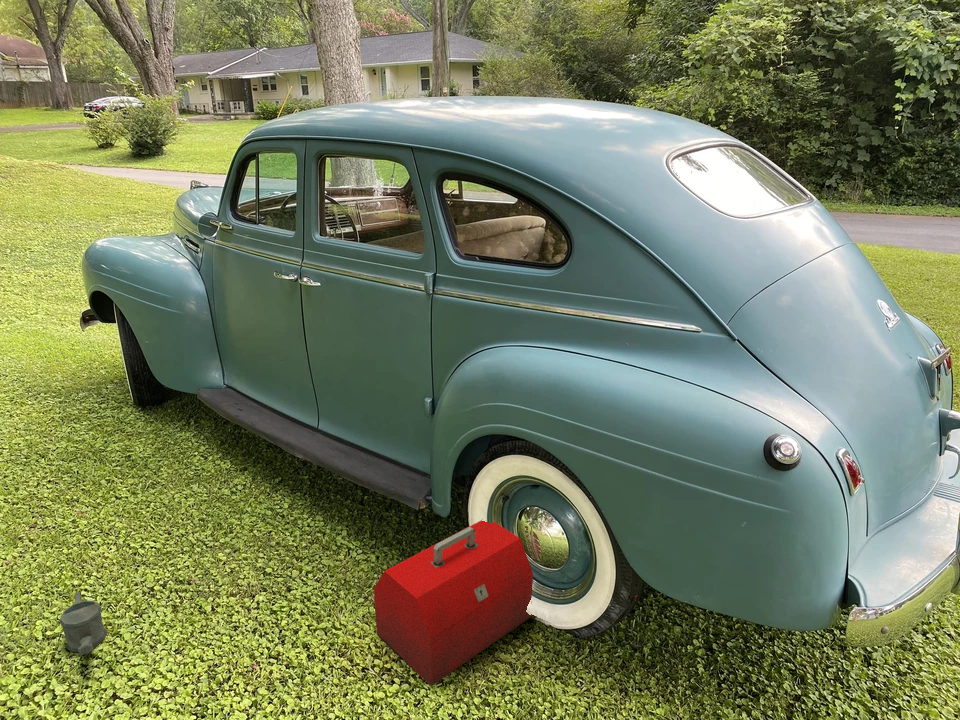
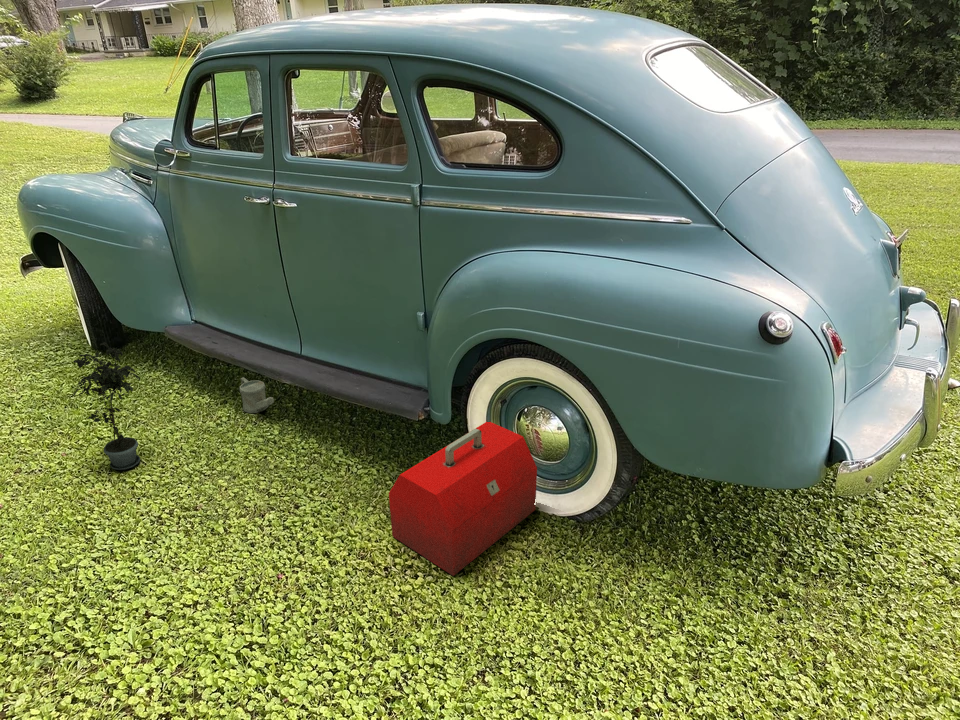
potted plant: none [88,407,152,533] -> present [73,342,140,470]
watering can: present [59,592,107,655] -> present [239,377,274,413]

